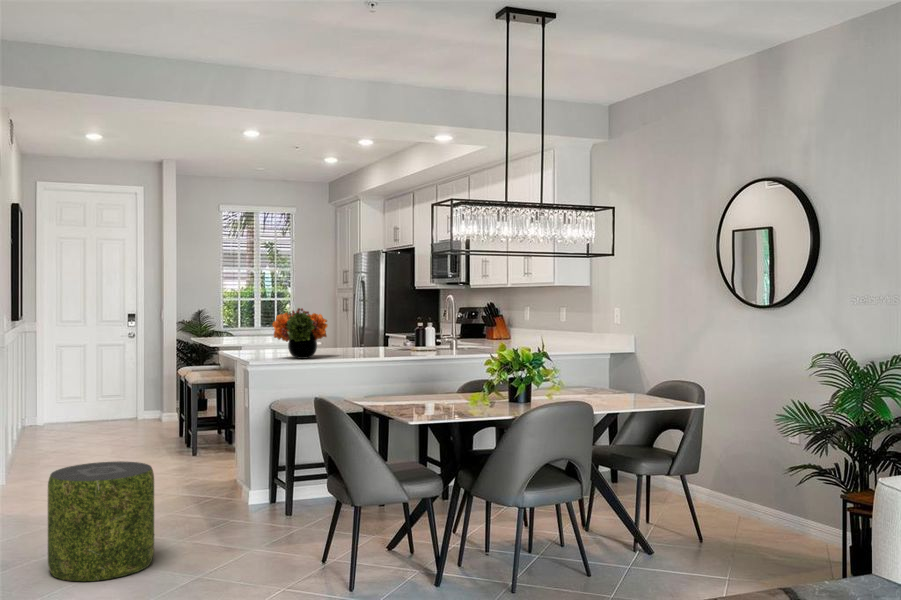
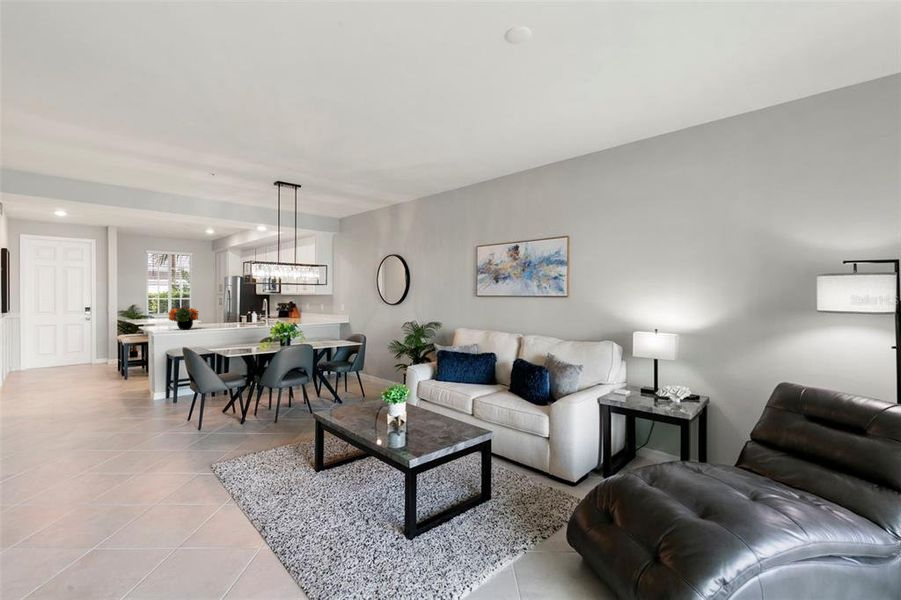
pouf: present [48,462,154,581] -> none [33,381,97,438]

